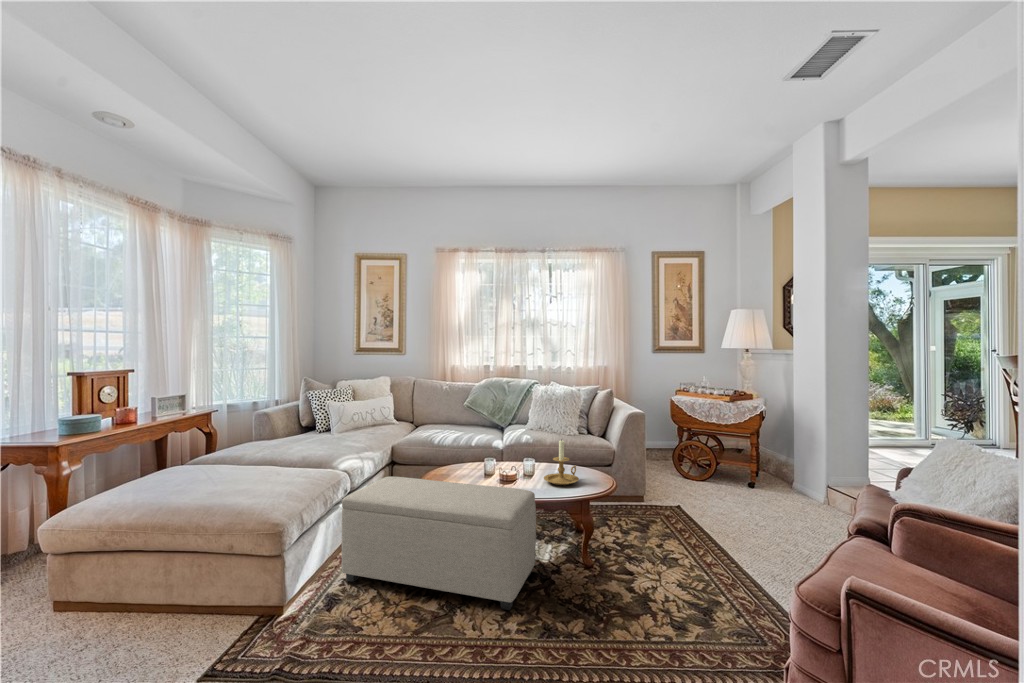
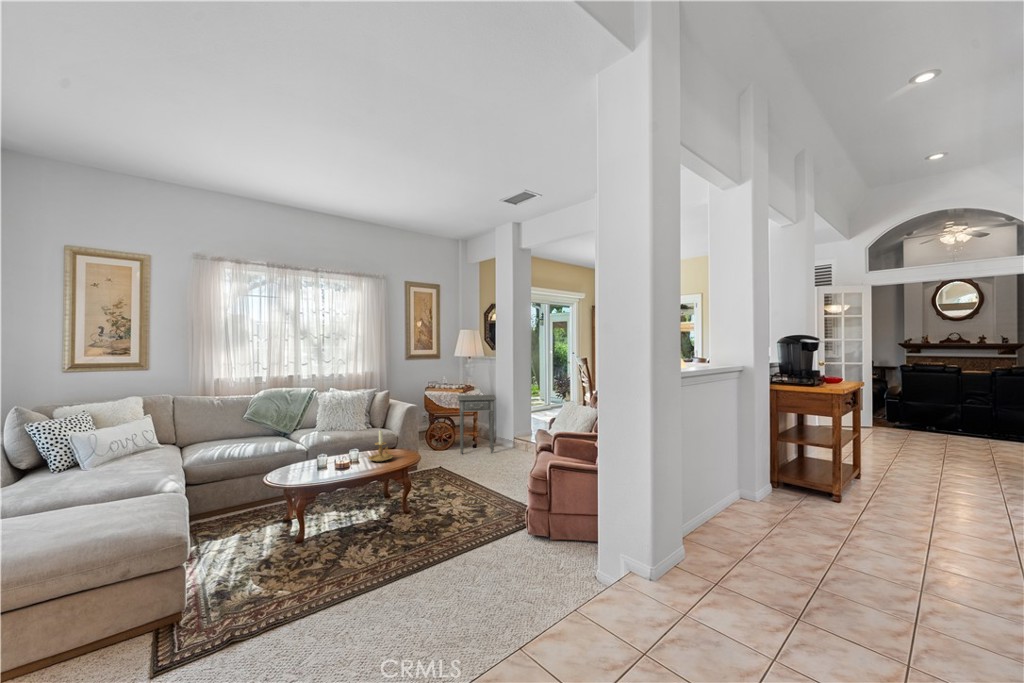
side table: none [714,405,783,503] -> present [458,395,496,454]
ottoman: present [342,477,536,610] -> none [218,467,377,570]

